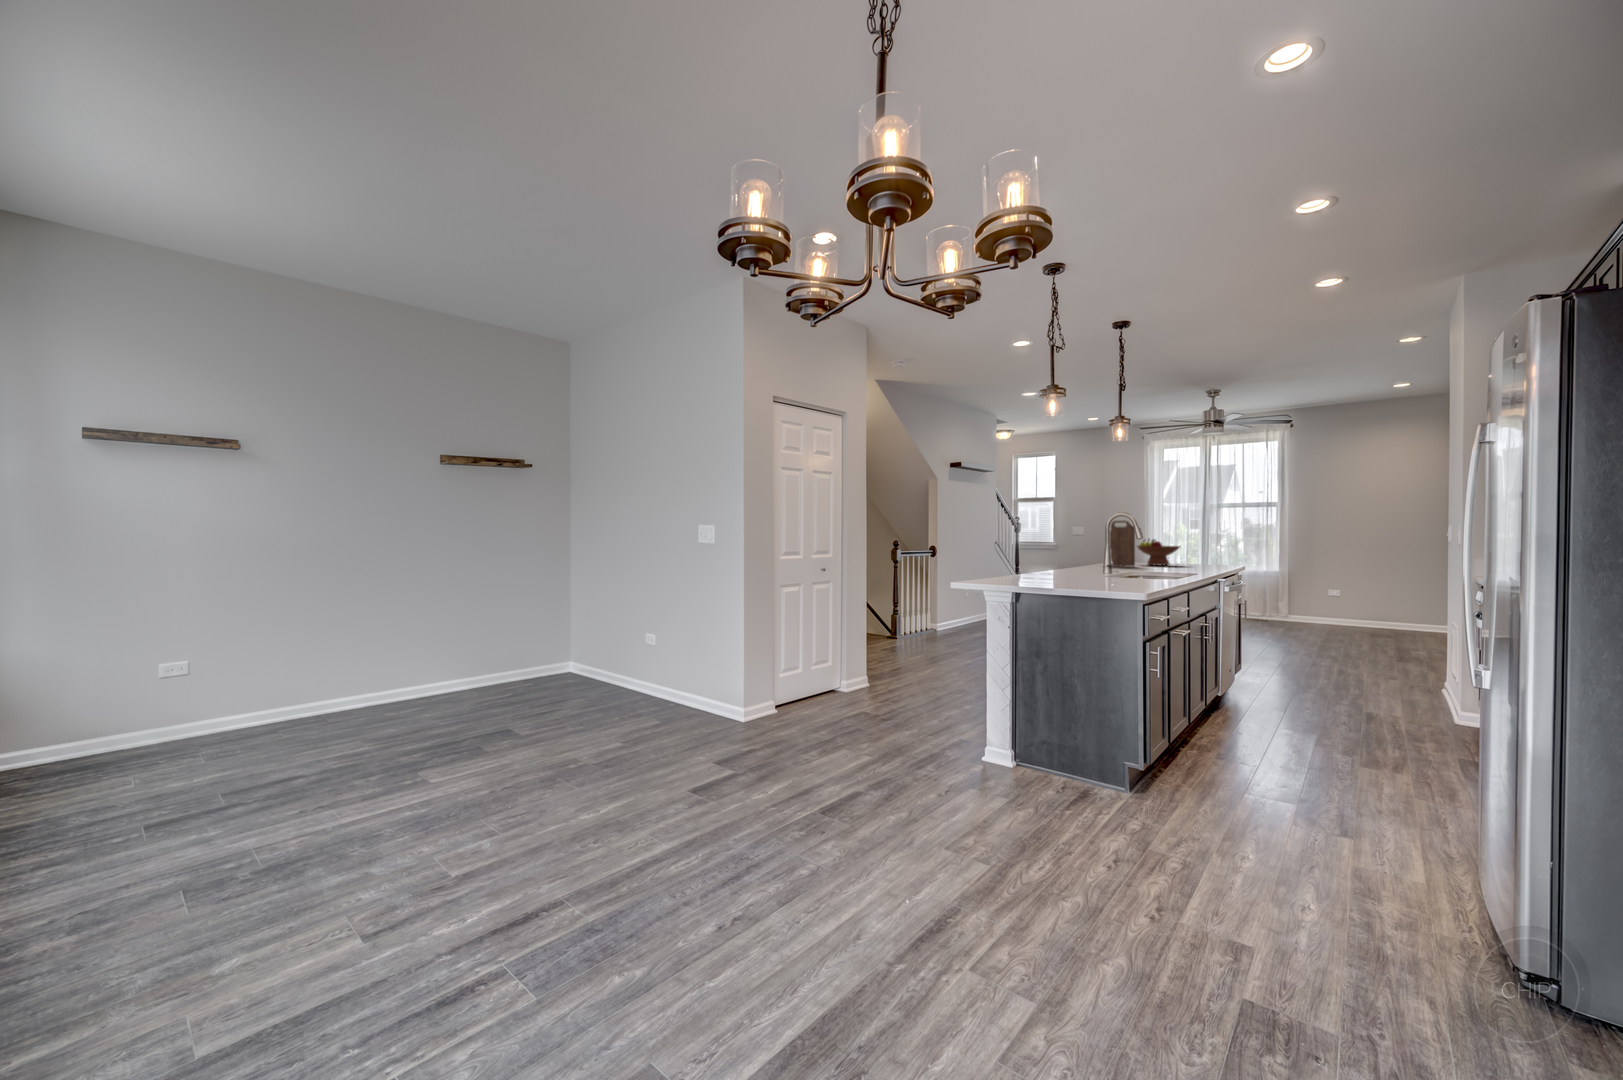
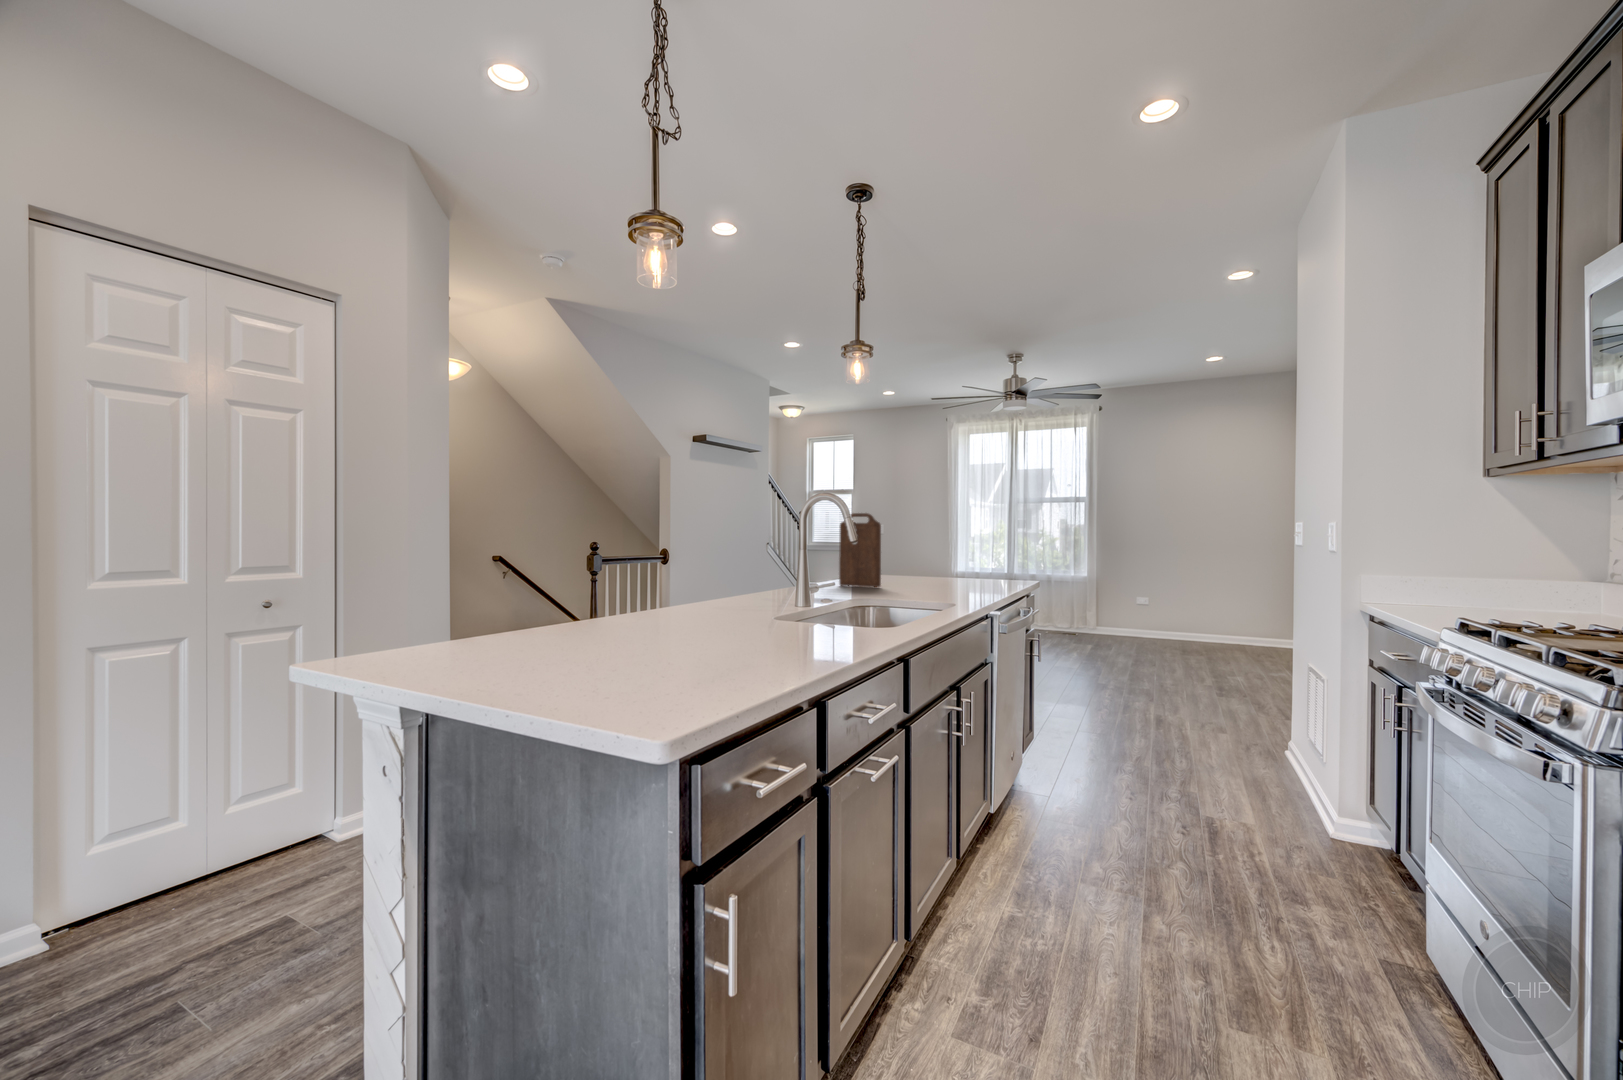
fruit bowl: present [1138,539,1179,565] -> none [891,542,953,583]

